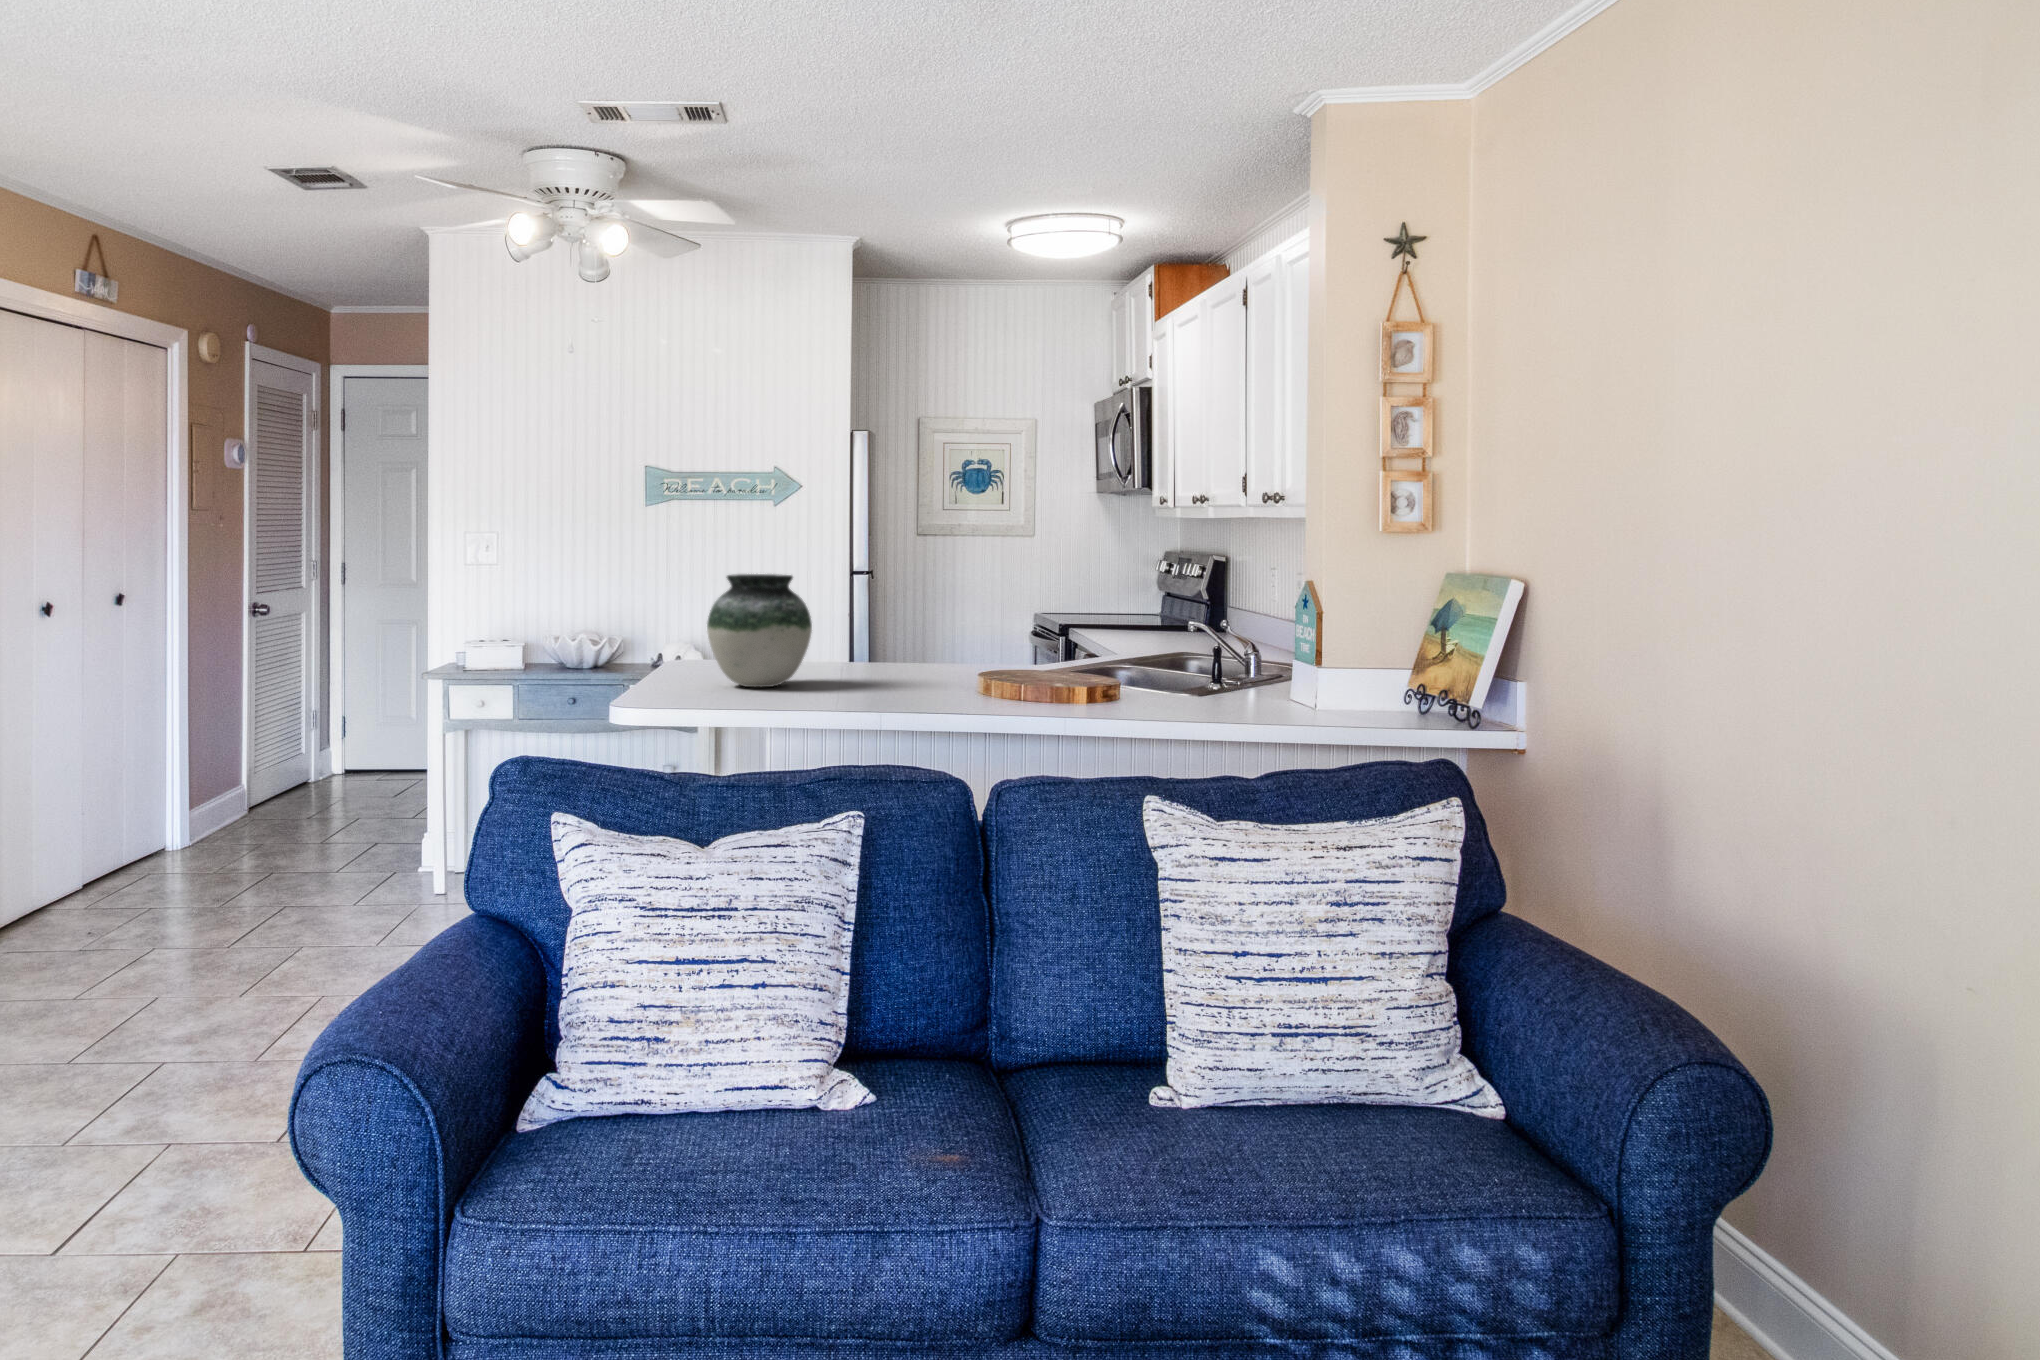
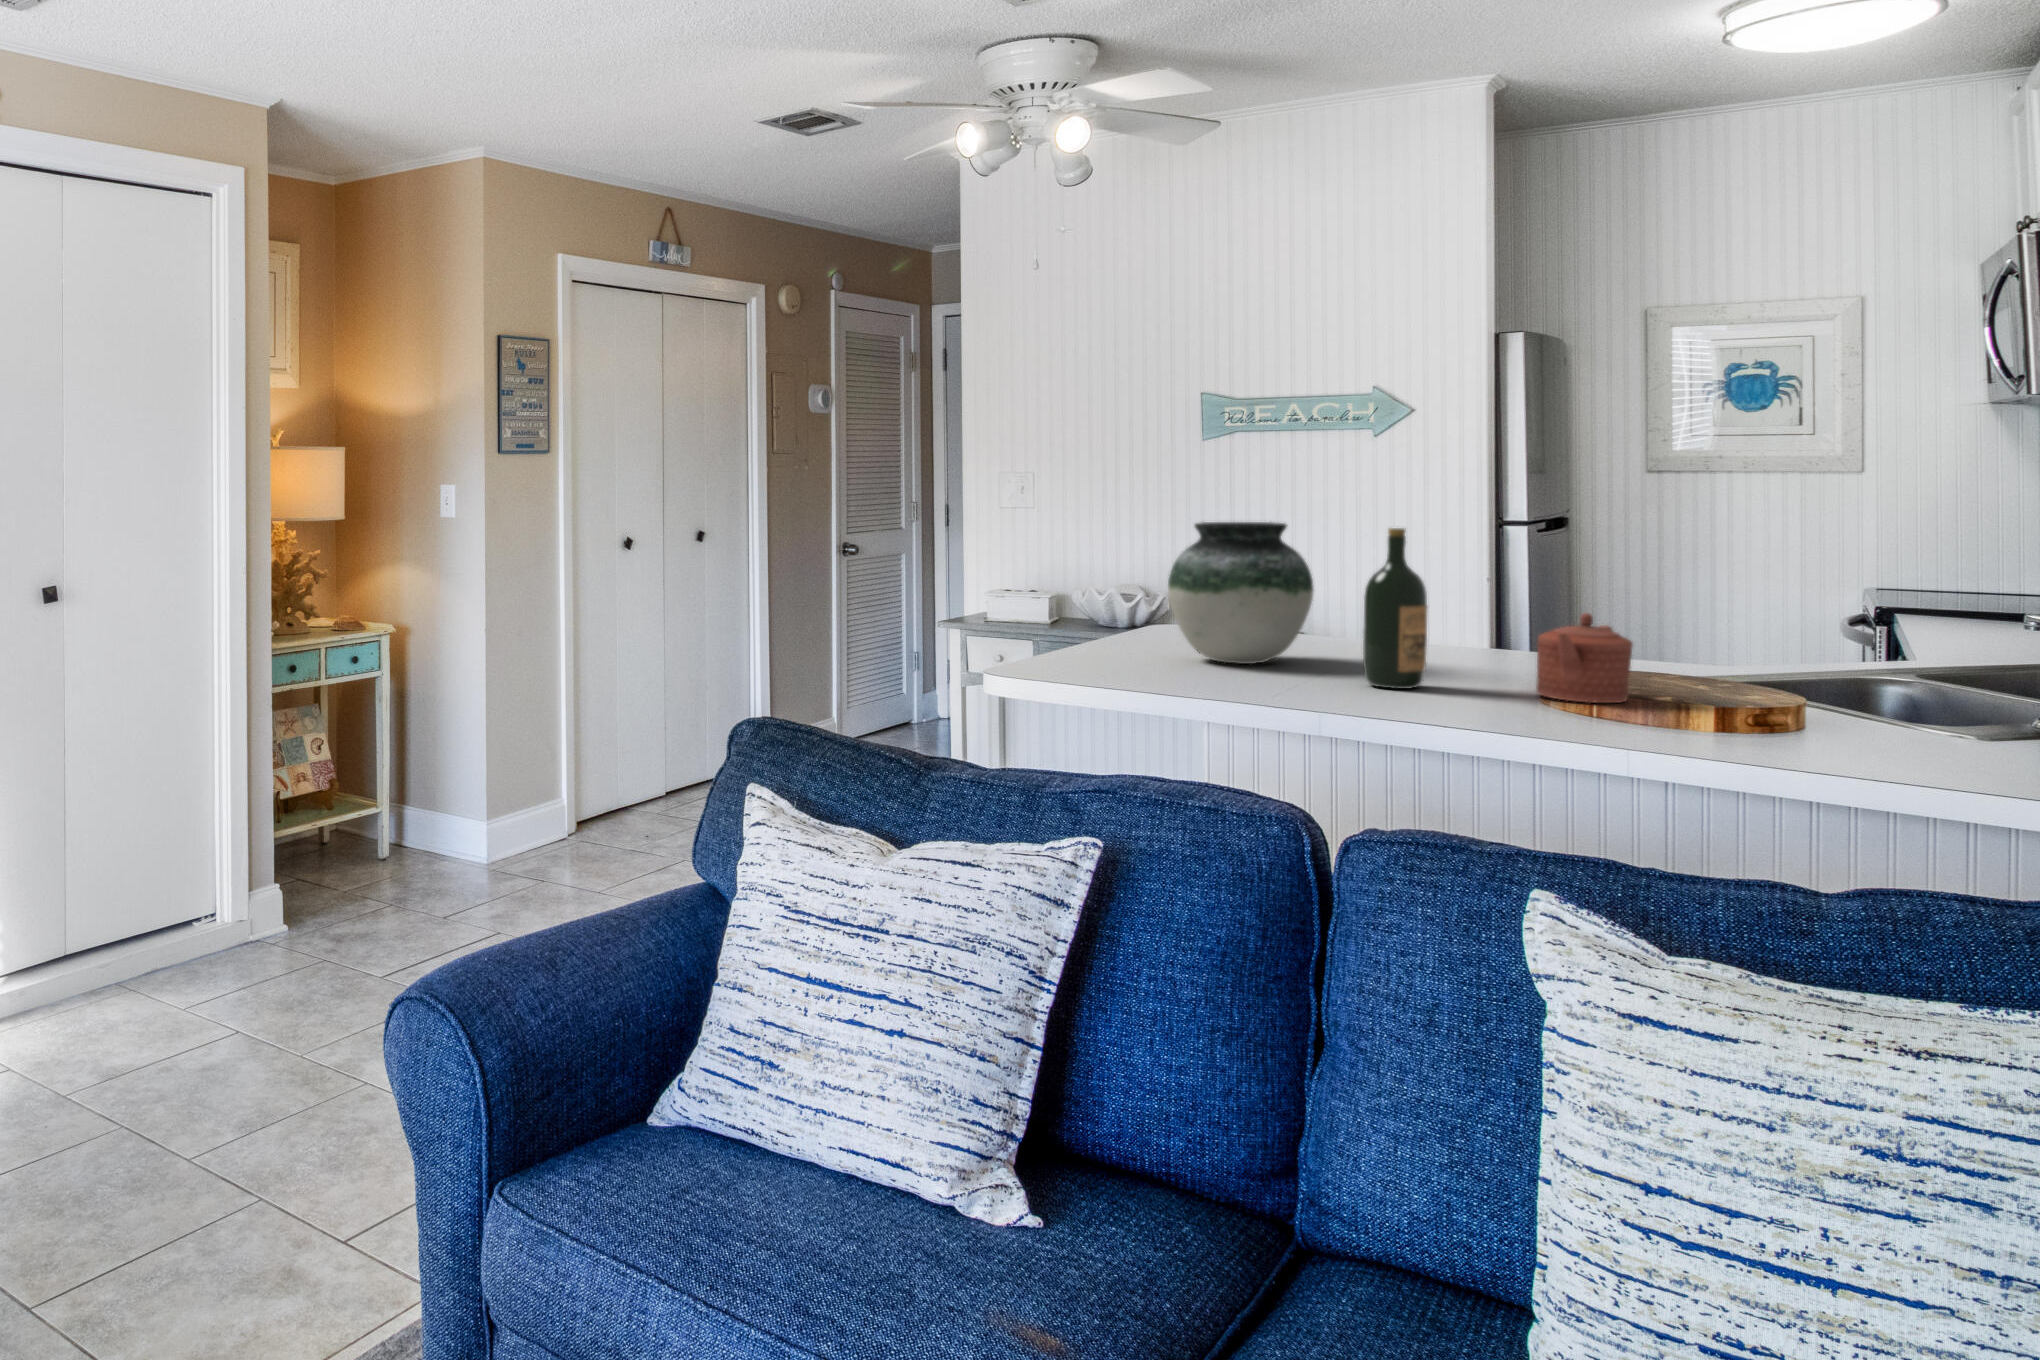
wine bottle: none [866,577,905,696] -> present [1363,528,1427,689]
teapot: none [971,634,1024,695] -> present [1536,613,1633,703]

